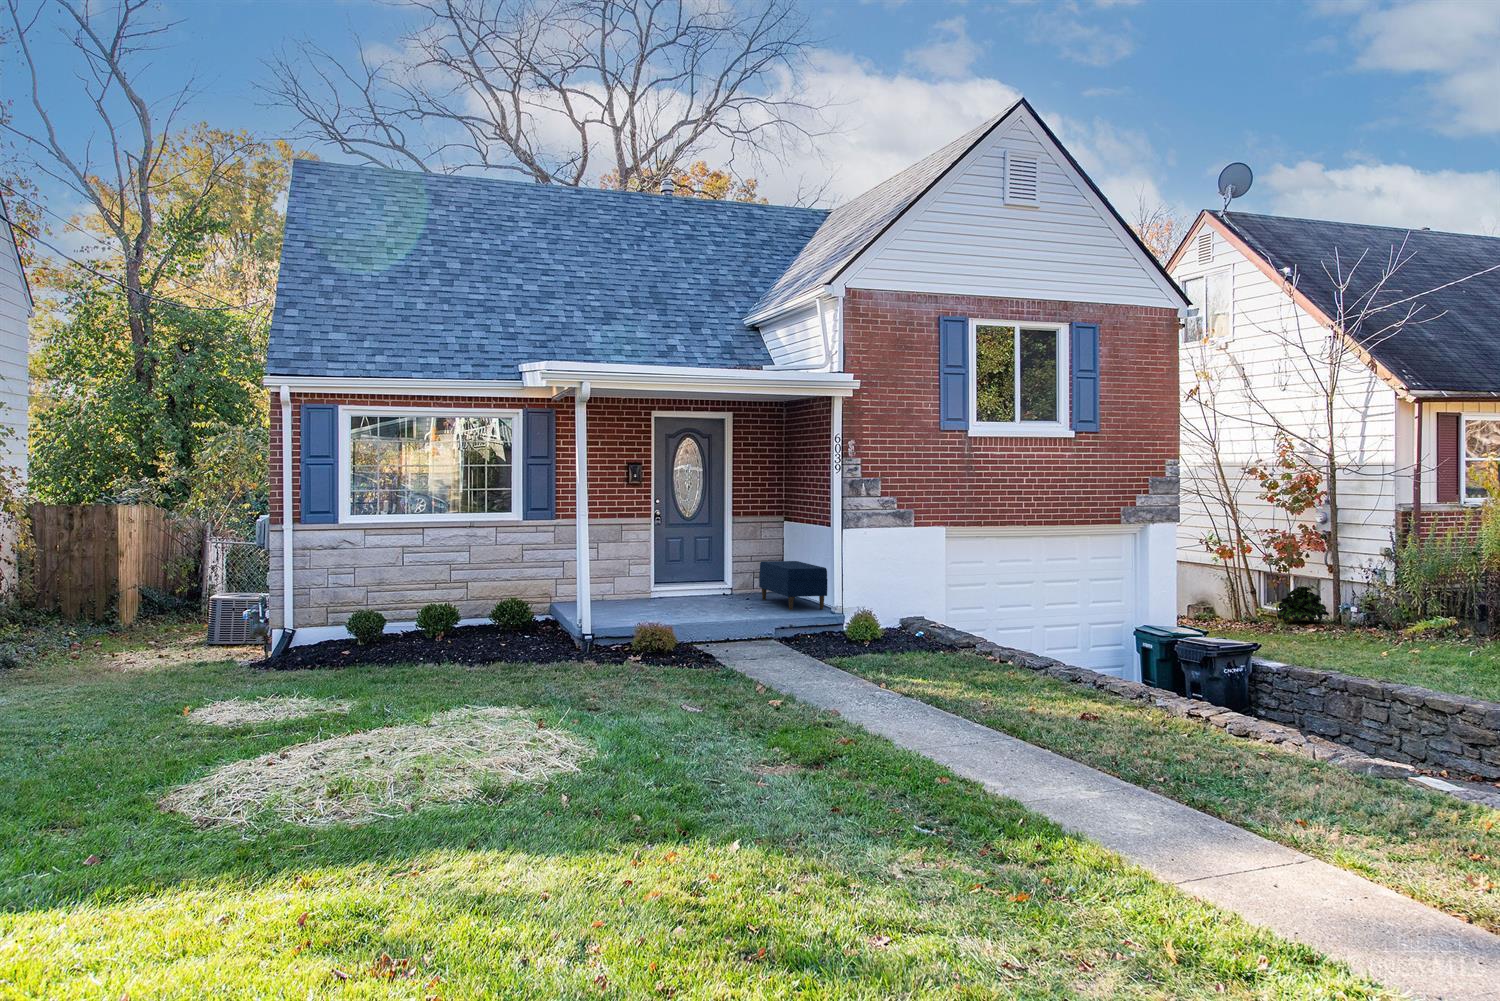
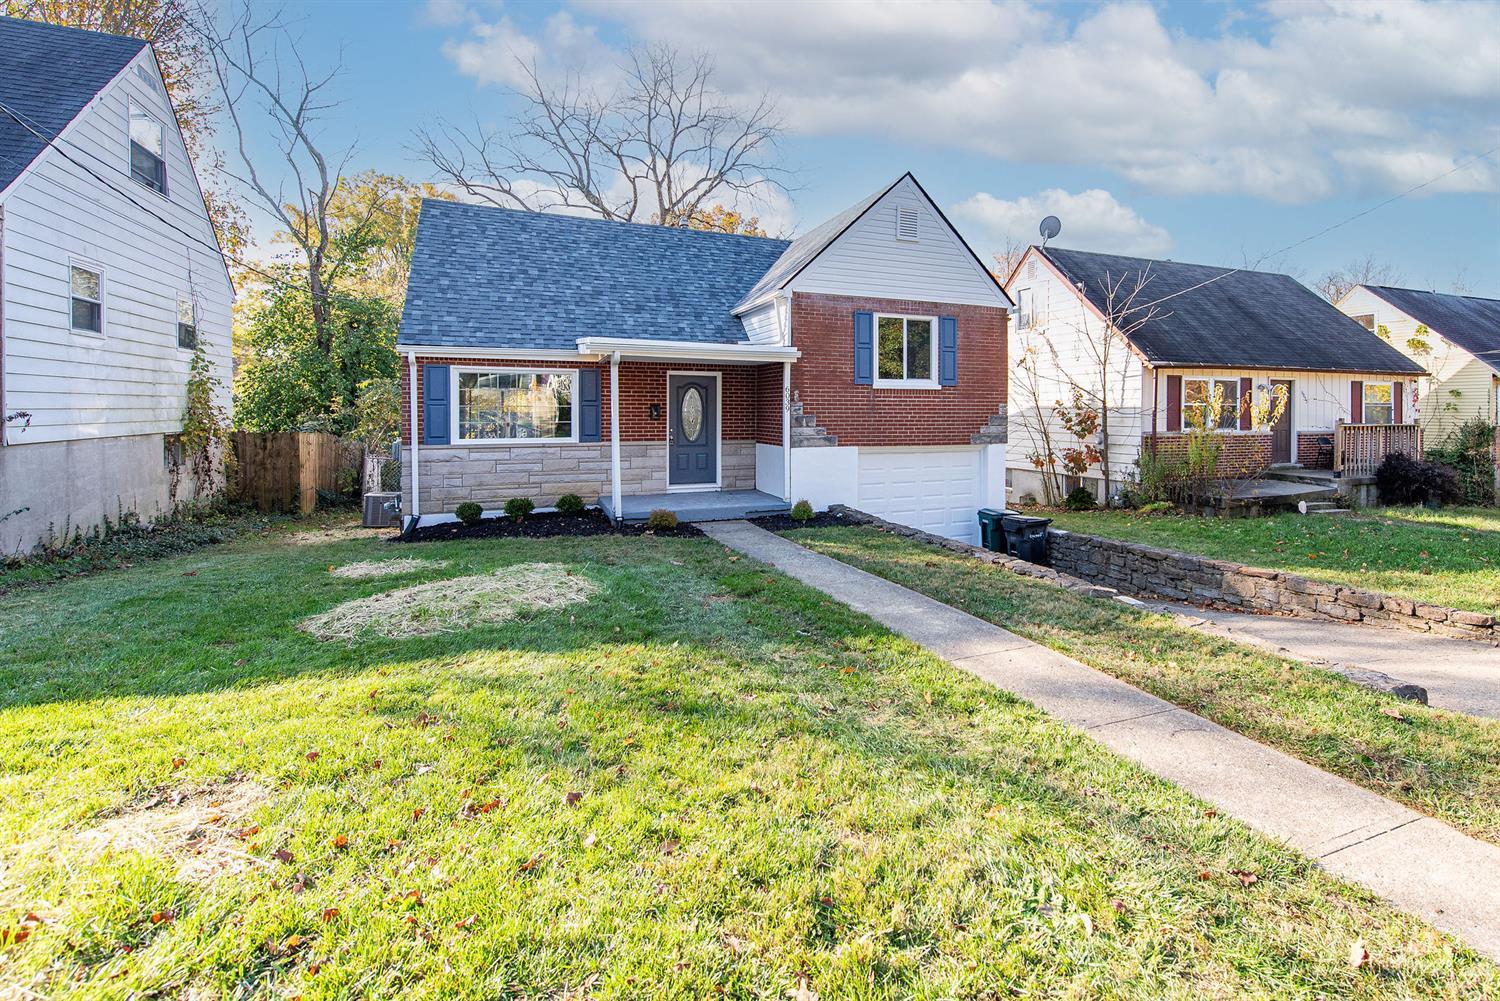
bench: present [759,561,828,610] -> none [735,469,778,500]

